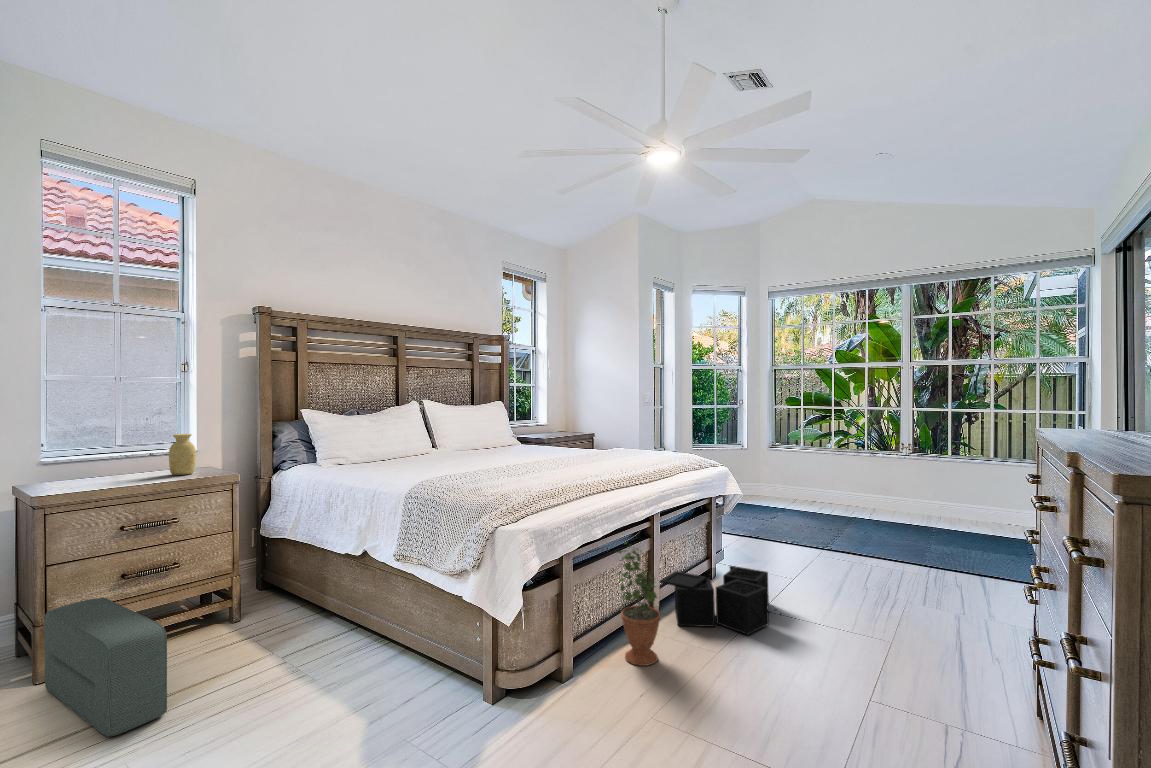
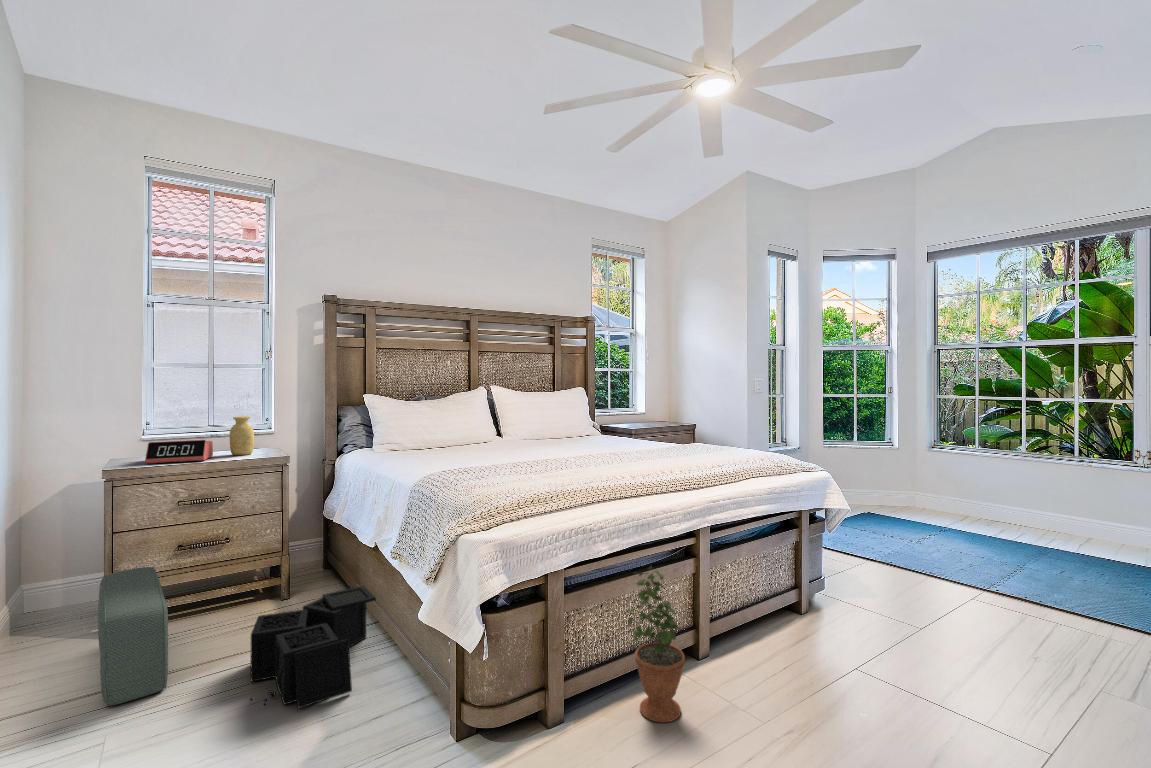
alarm clock: none [85,459,153,487] -> present [145,440,213,463]
storage bin: present [660,566,781,635] -> present [250,586,376,708]

